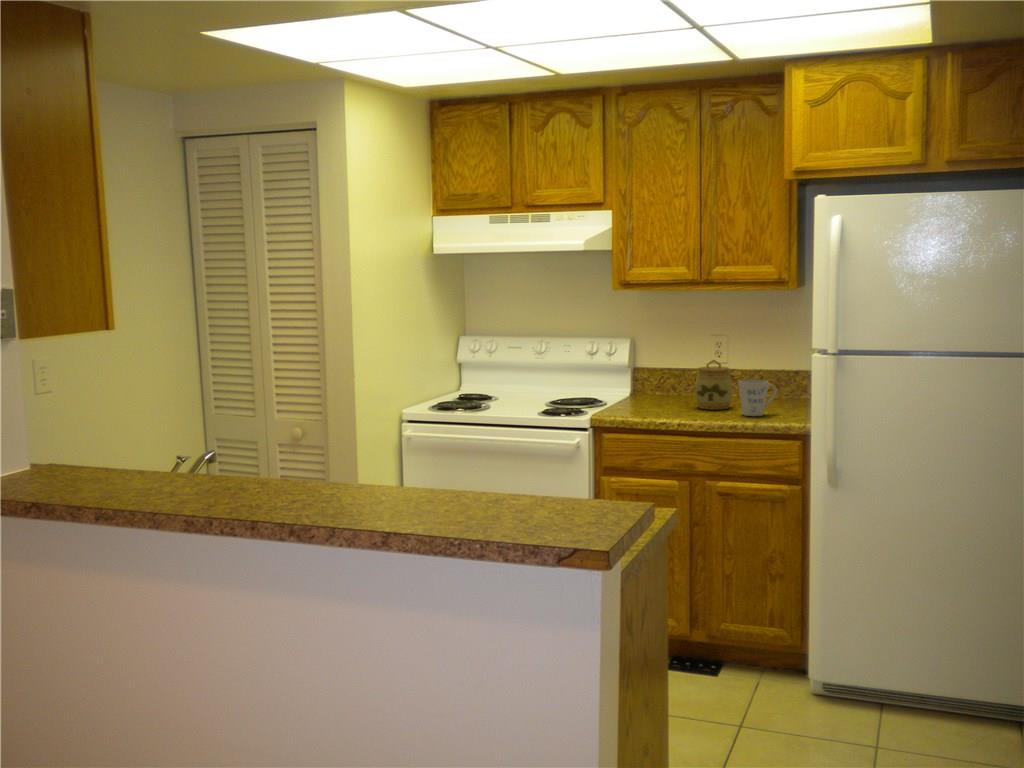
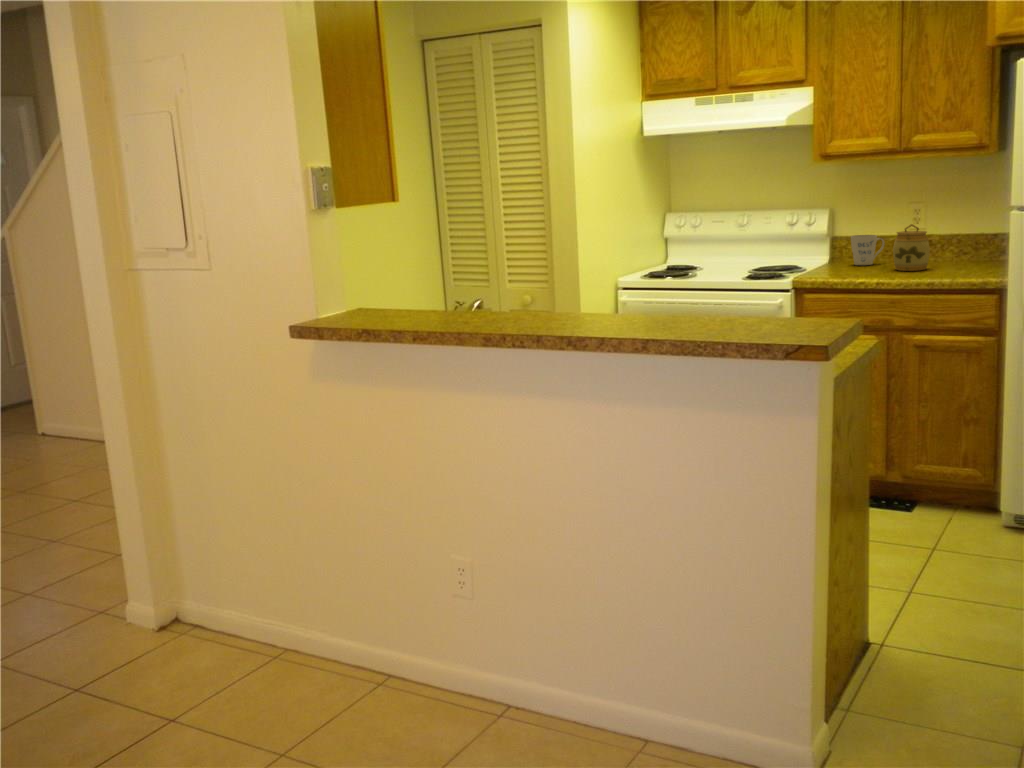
mug: present [738,379,777,416] -> present [851,235,884,265]

